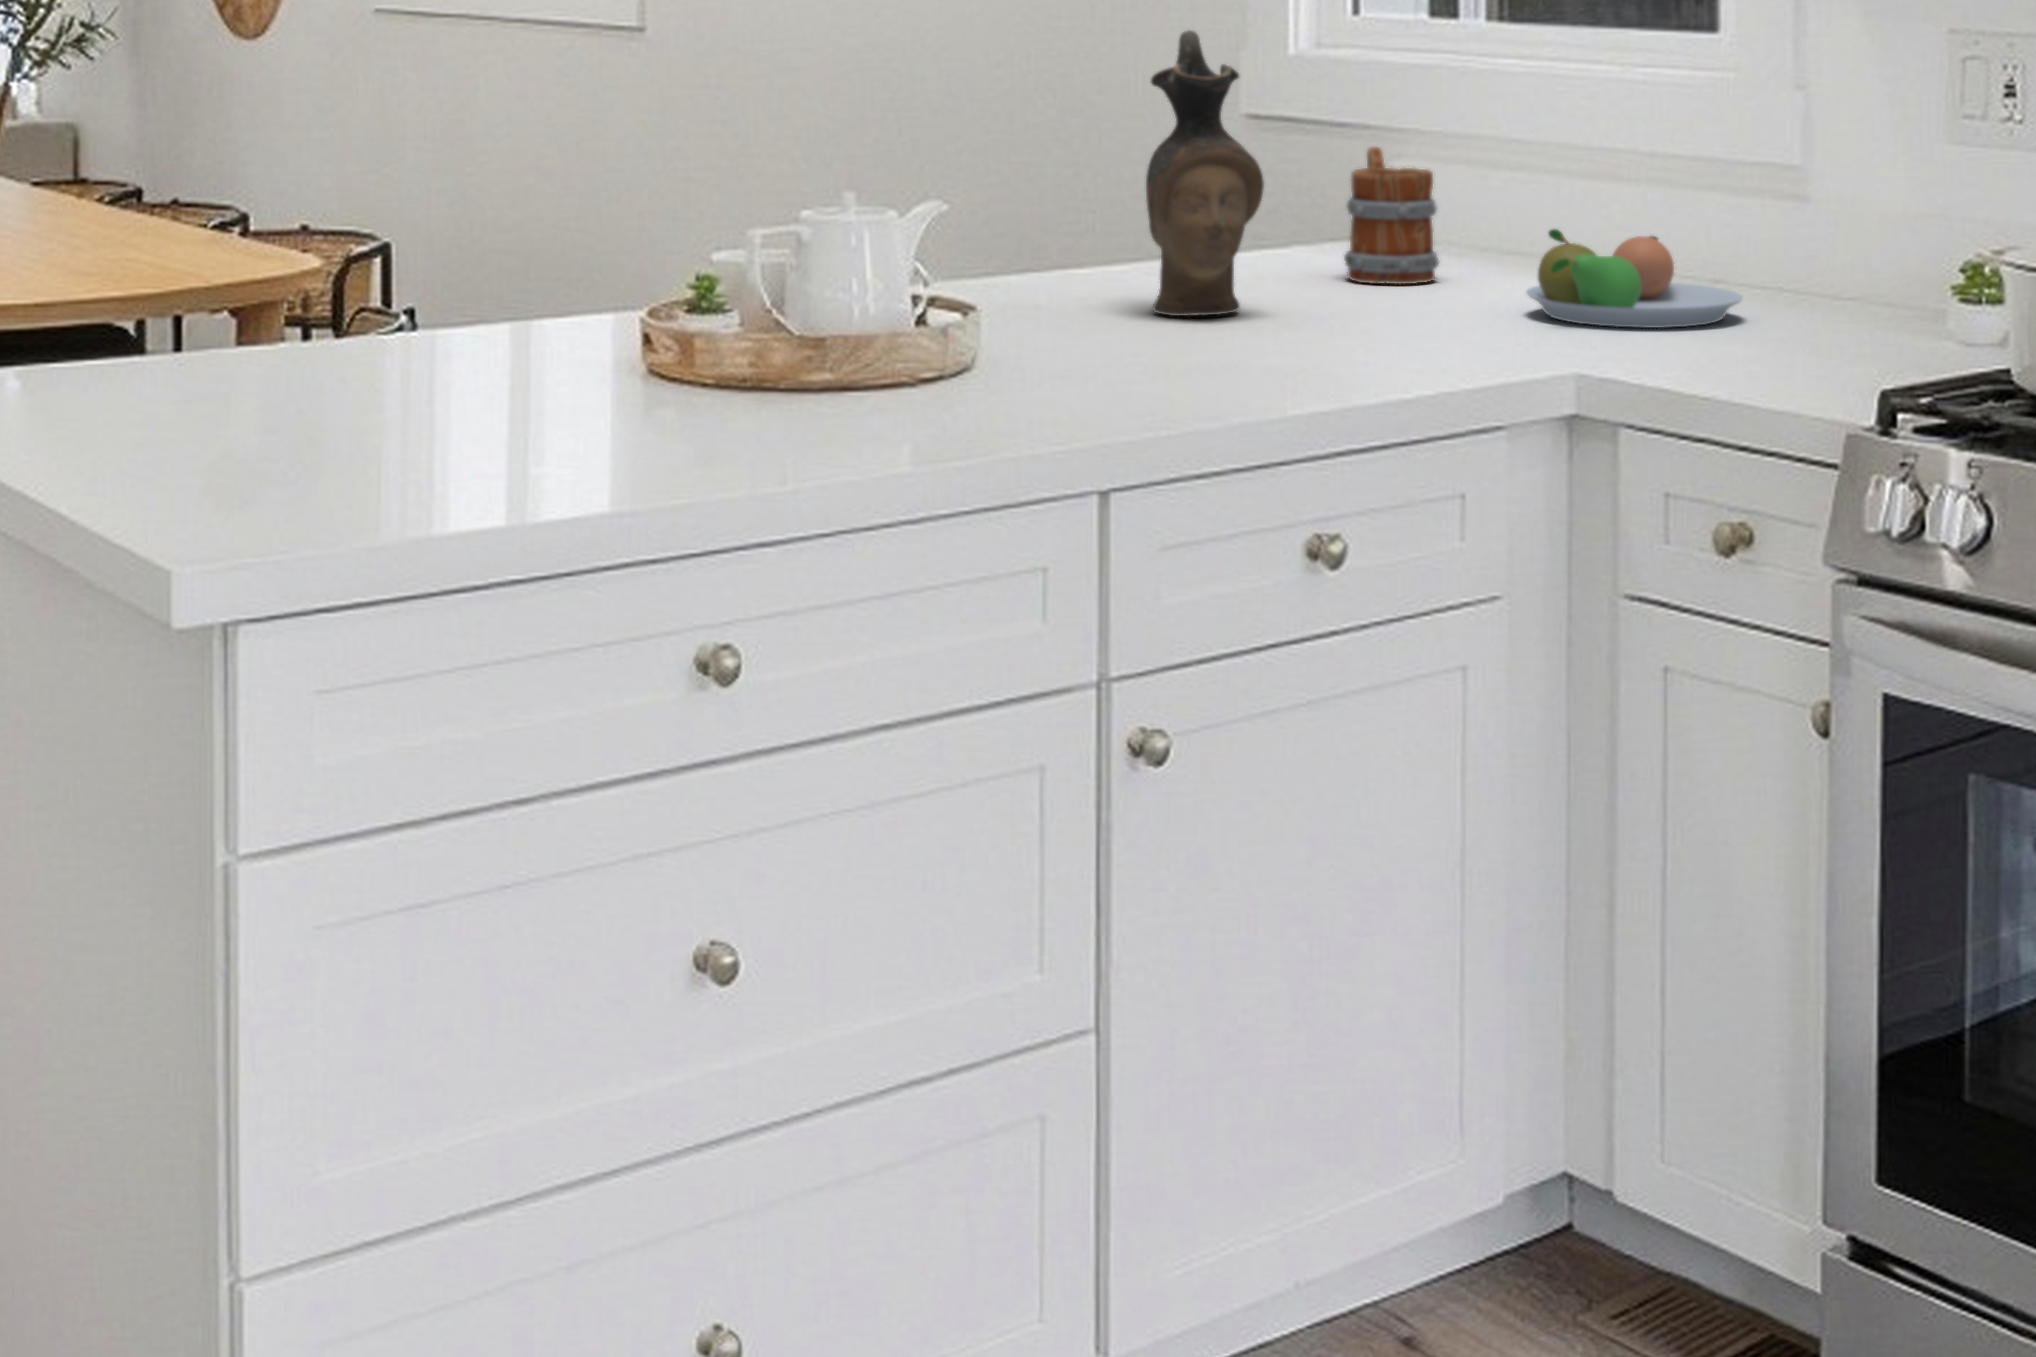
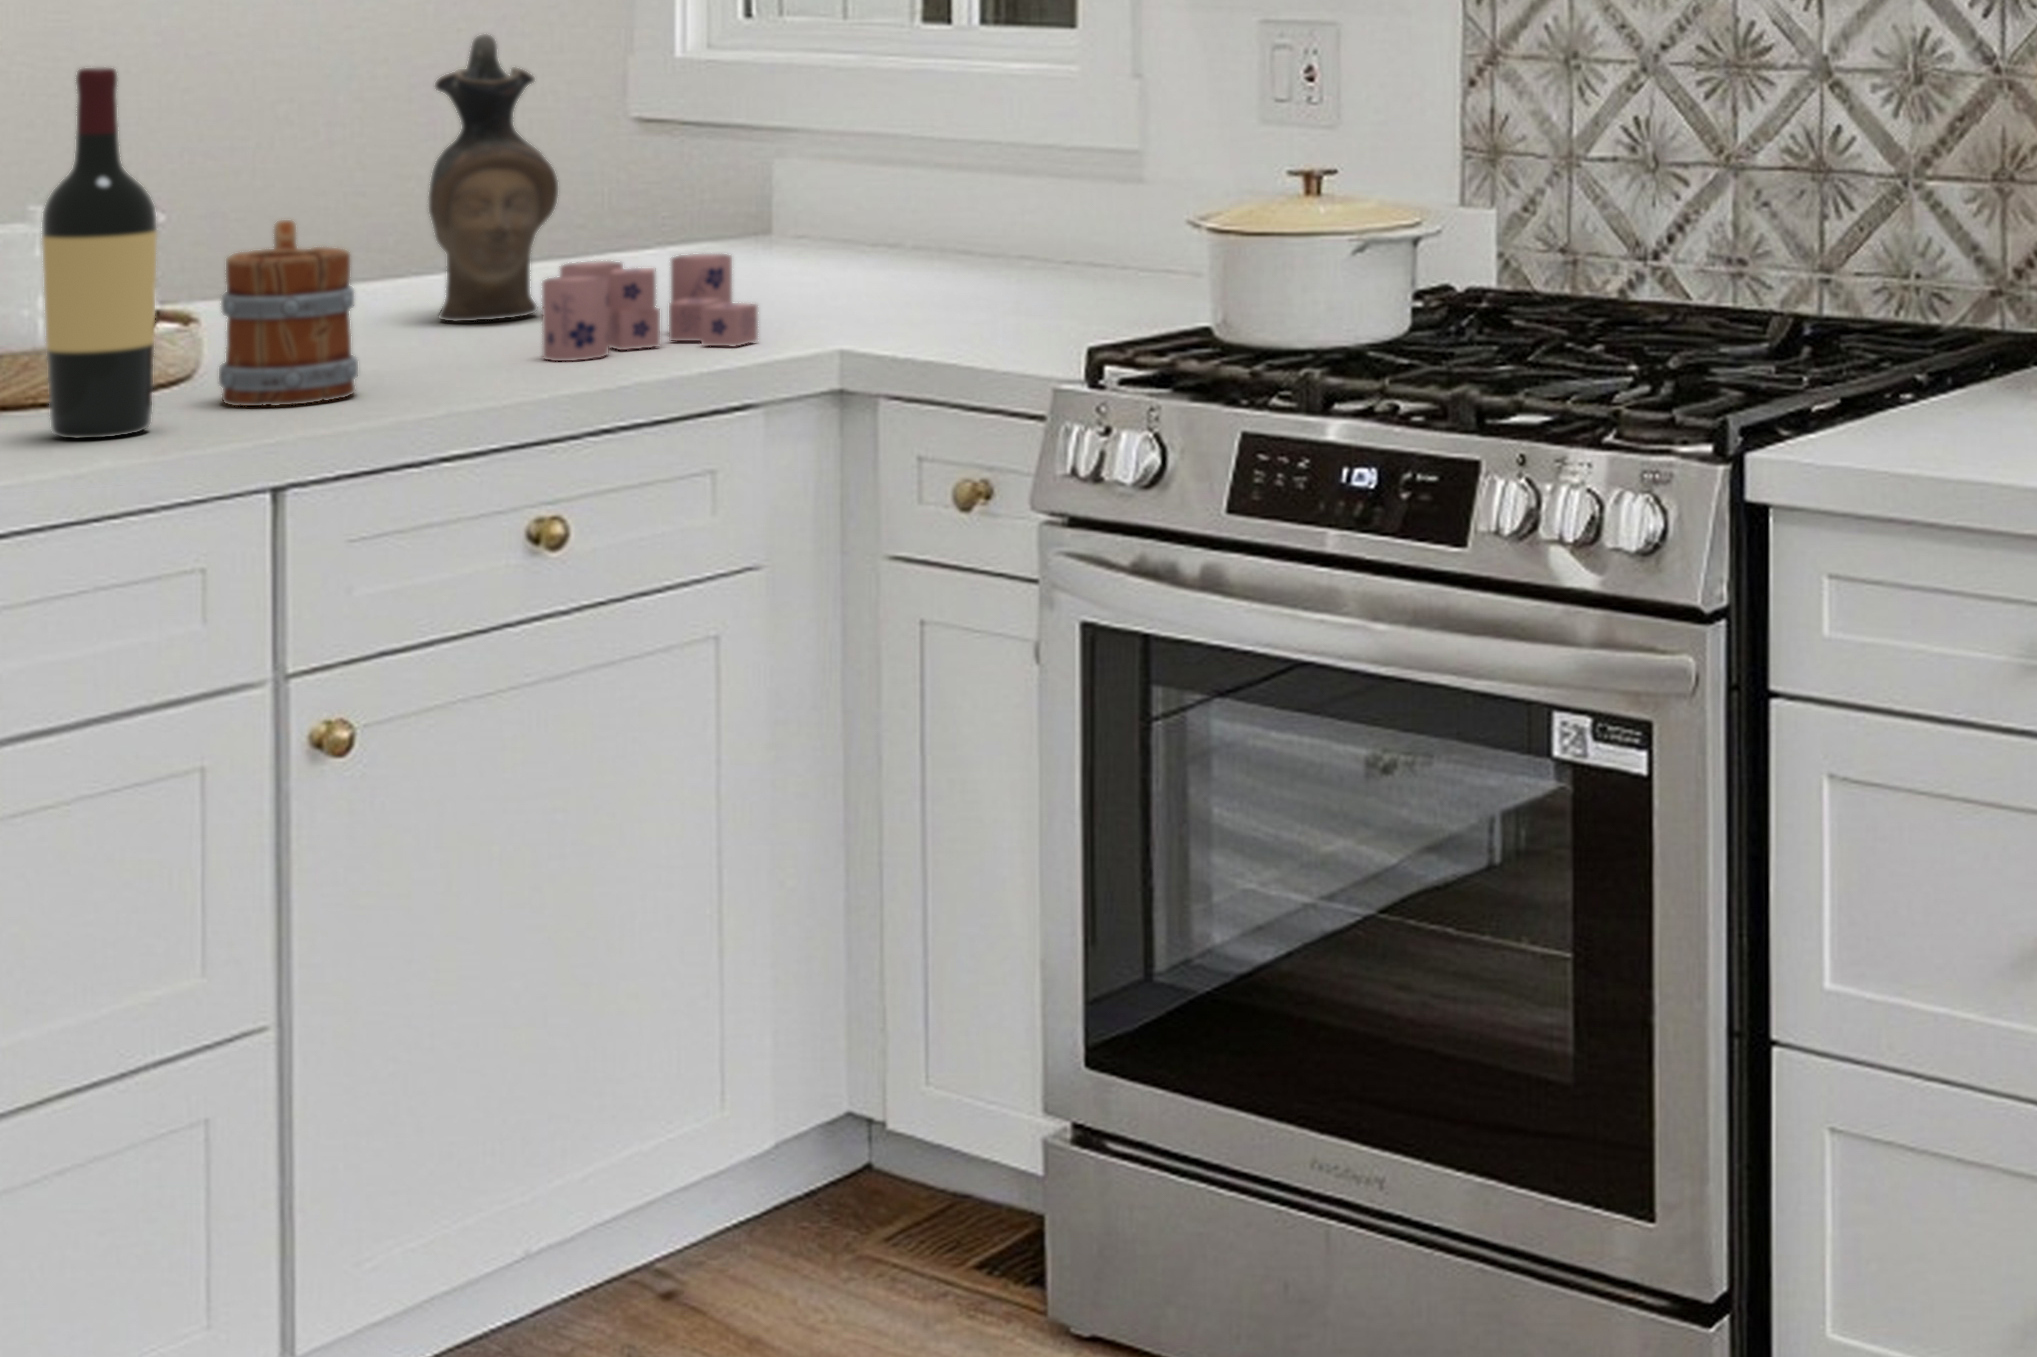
wine bottle: none [905,61,1001,429] -> present [42,68,157,438]
mug: present [1344,147,1439,284] -> present [219,220,358,406]
fruit bowl: present [1526,229,1743,328] -> none [841,219,1059,309]
candle: none [1291,260,1487,368] -> present [542,254,758,361]

